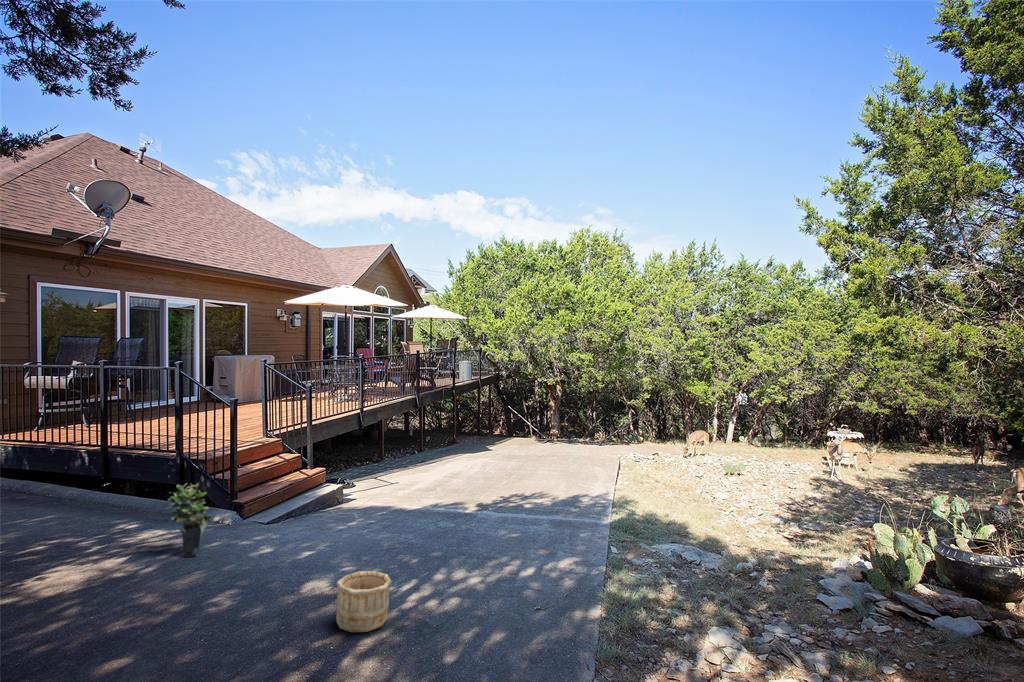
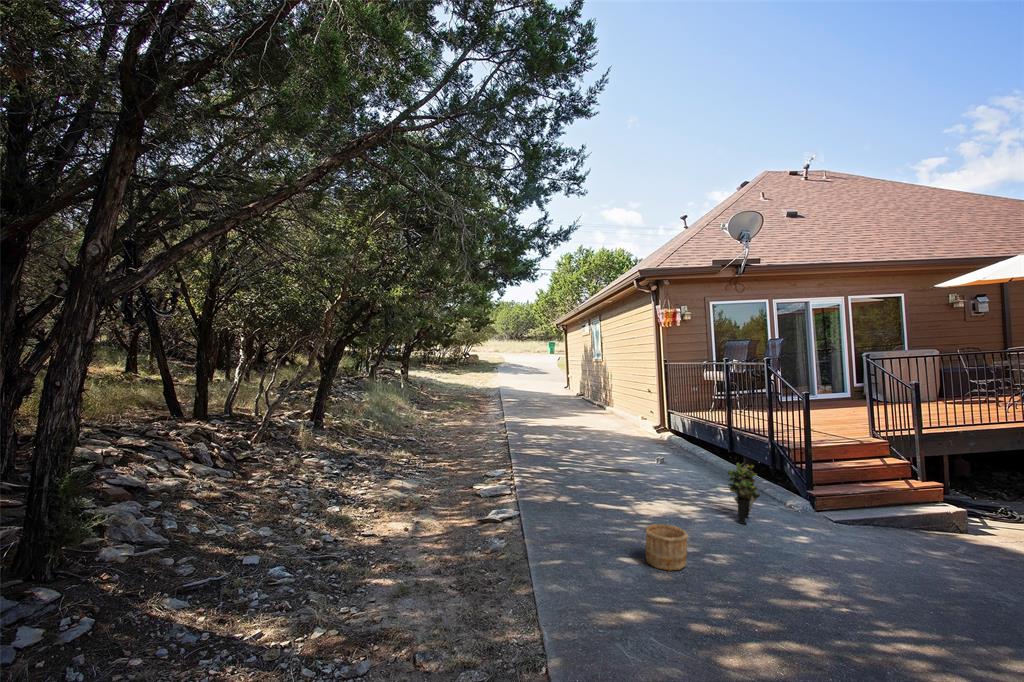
wooden bucket: present [336,571,392,633] -> present [645,524,688,571]

